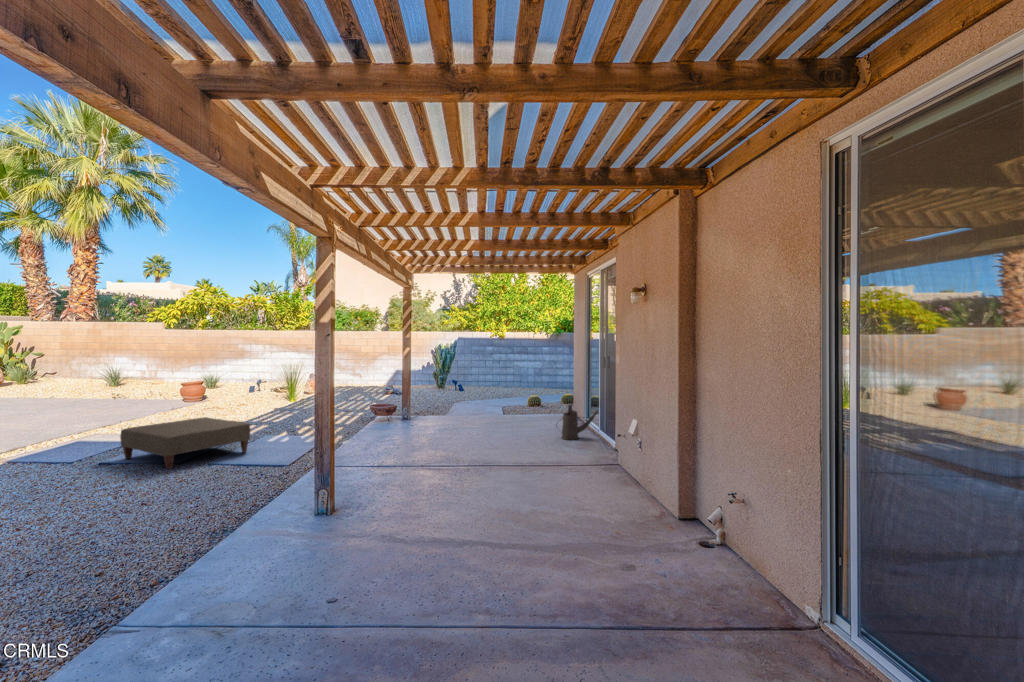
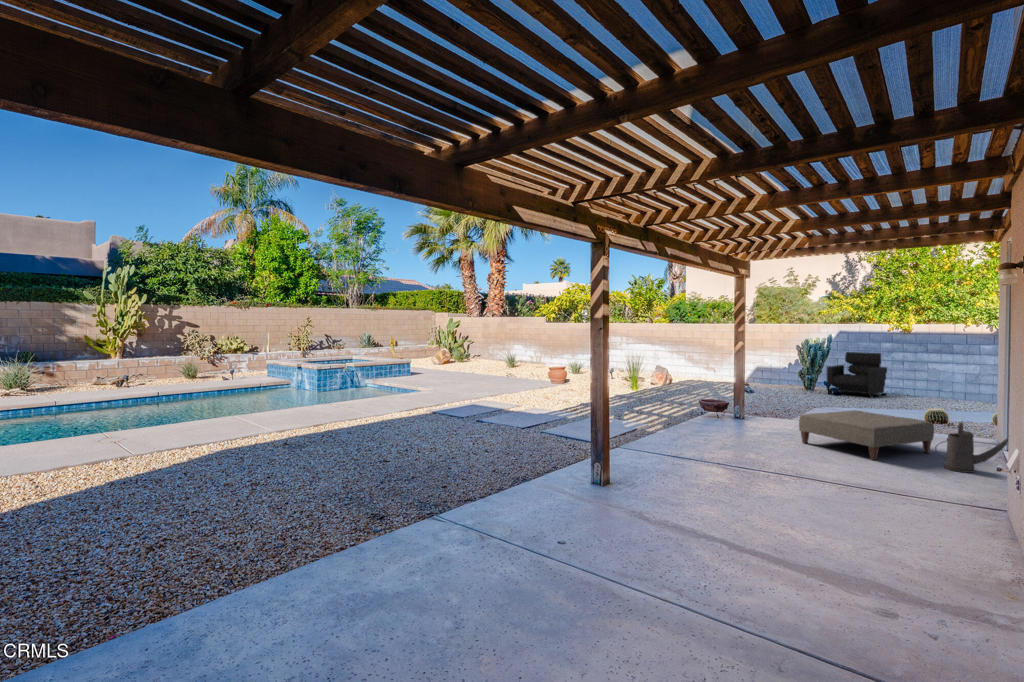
armchair: none [457,355,498,391] -> present [827,352,889,398]
ottoman: present [120,417,250,469] -> present [799,410,934,460]

